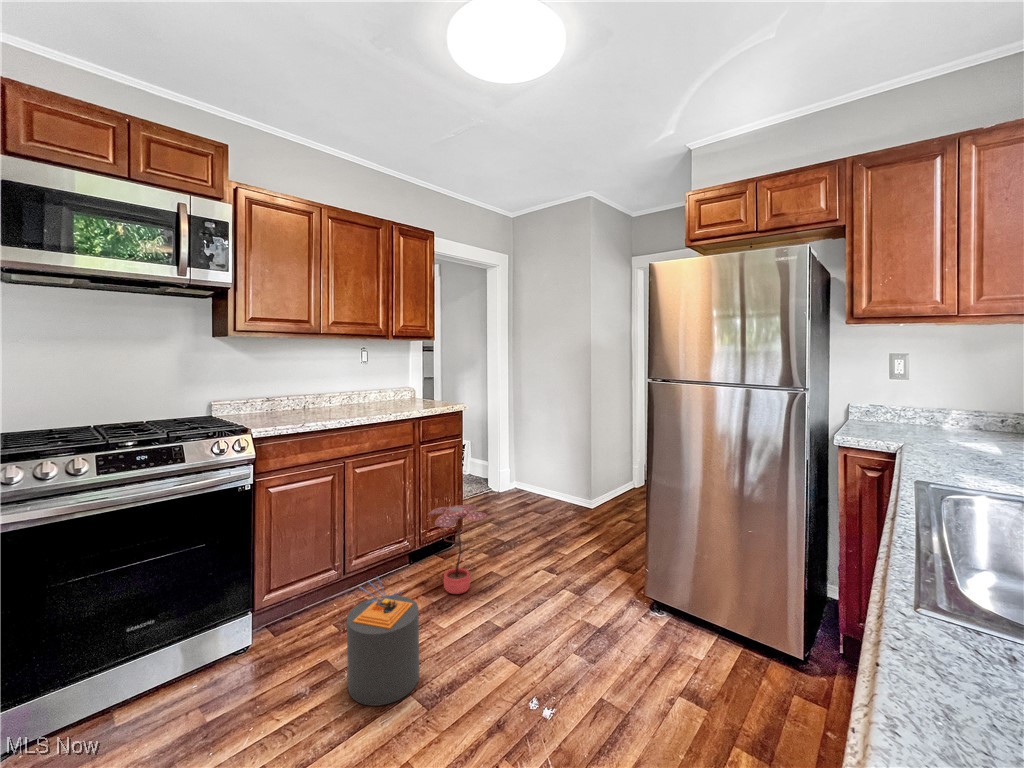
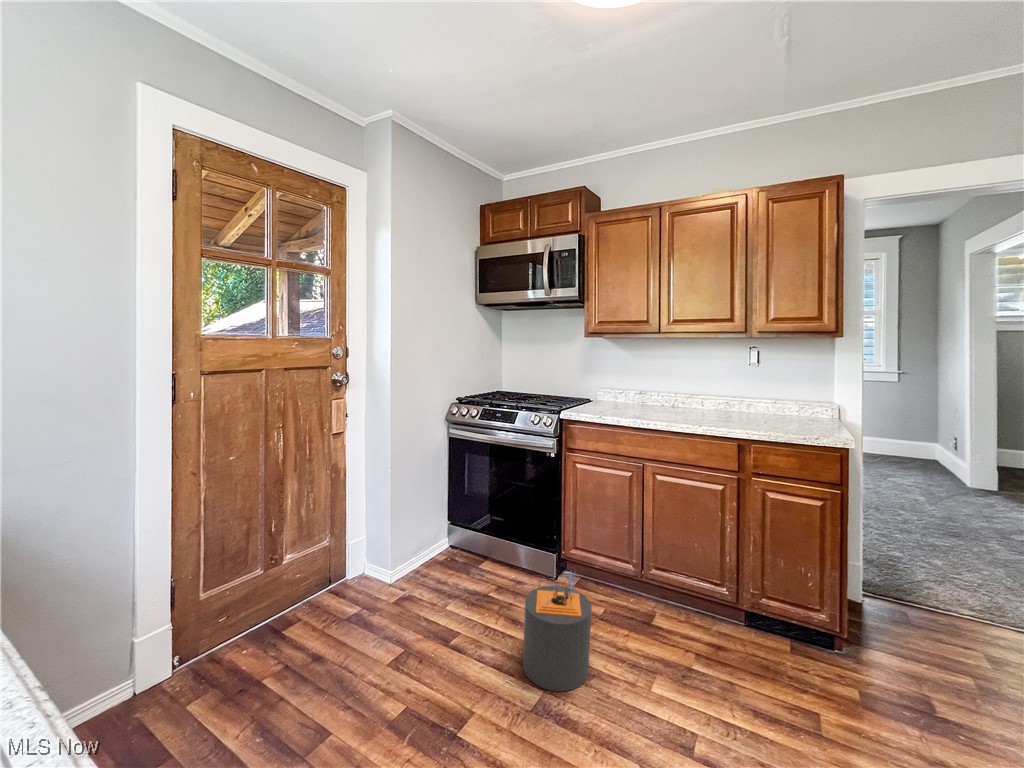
potted plant: present [428,505,488,594] -> none [697,563,796,694]

